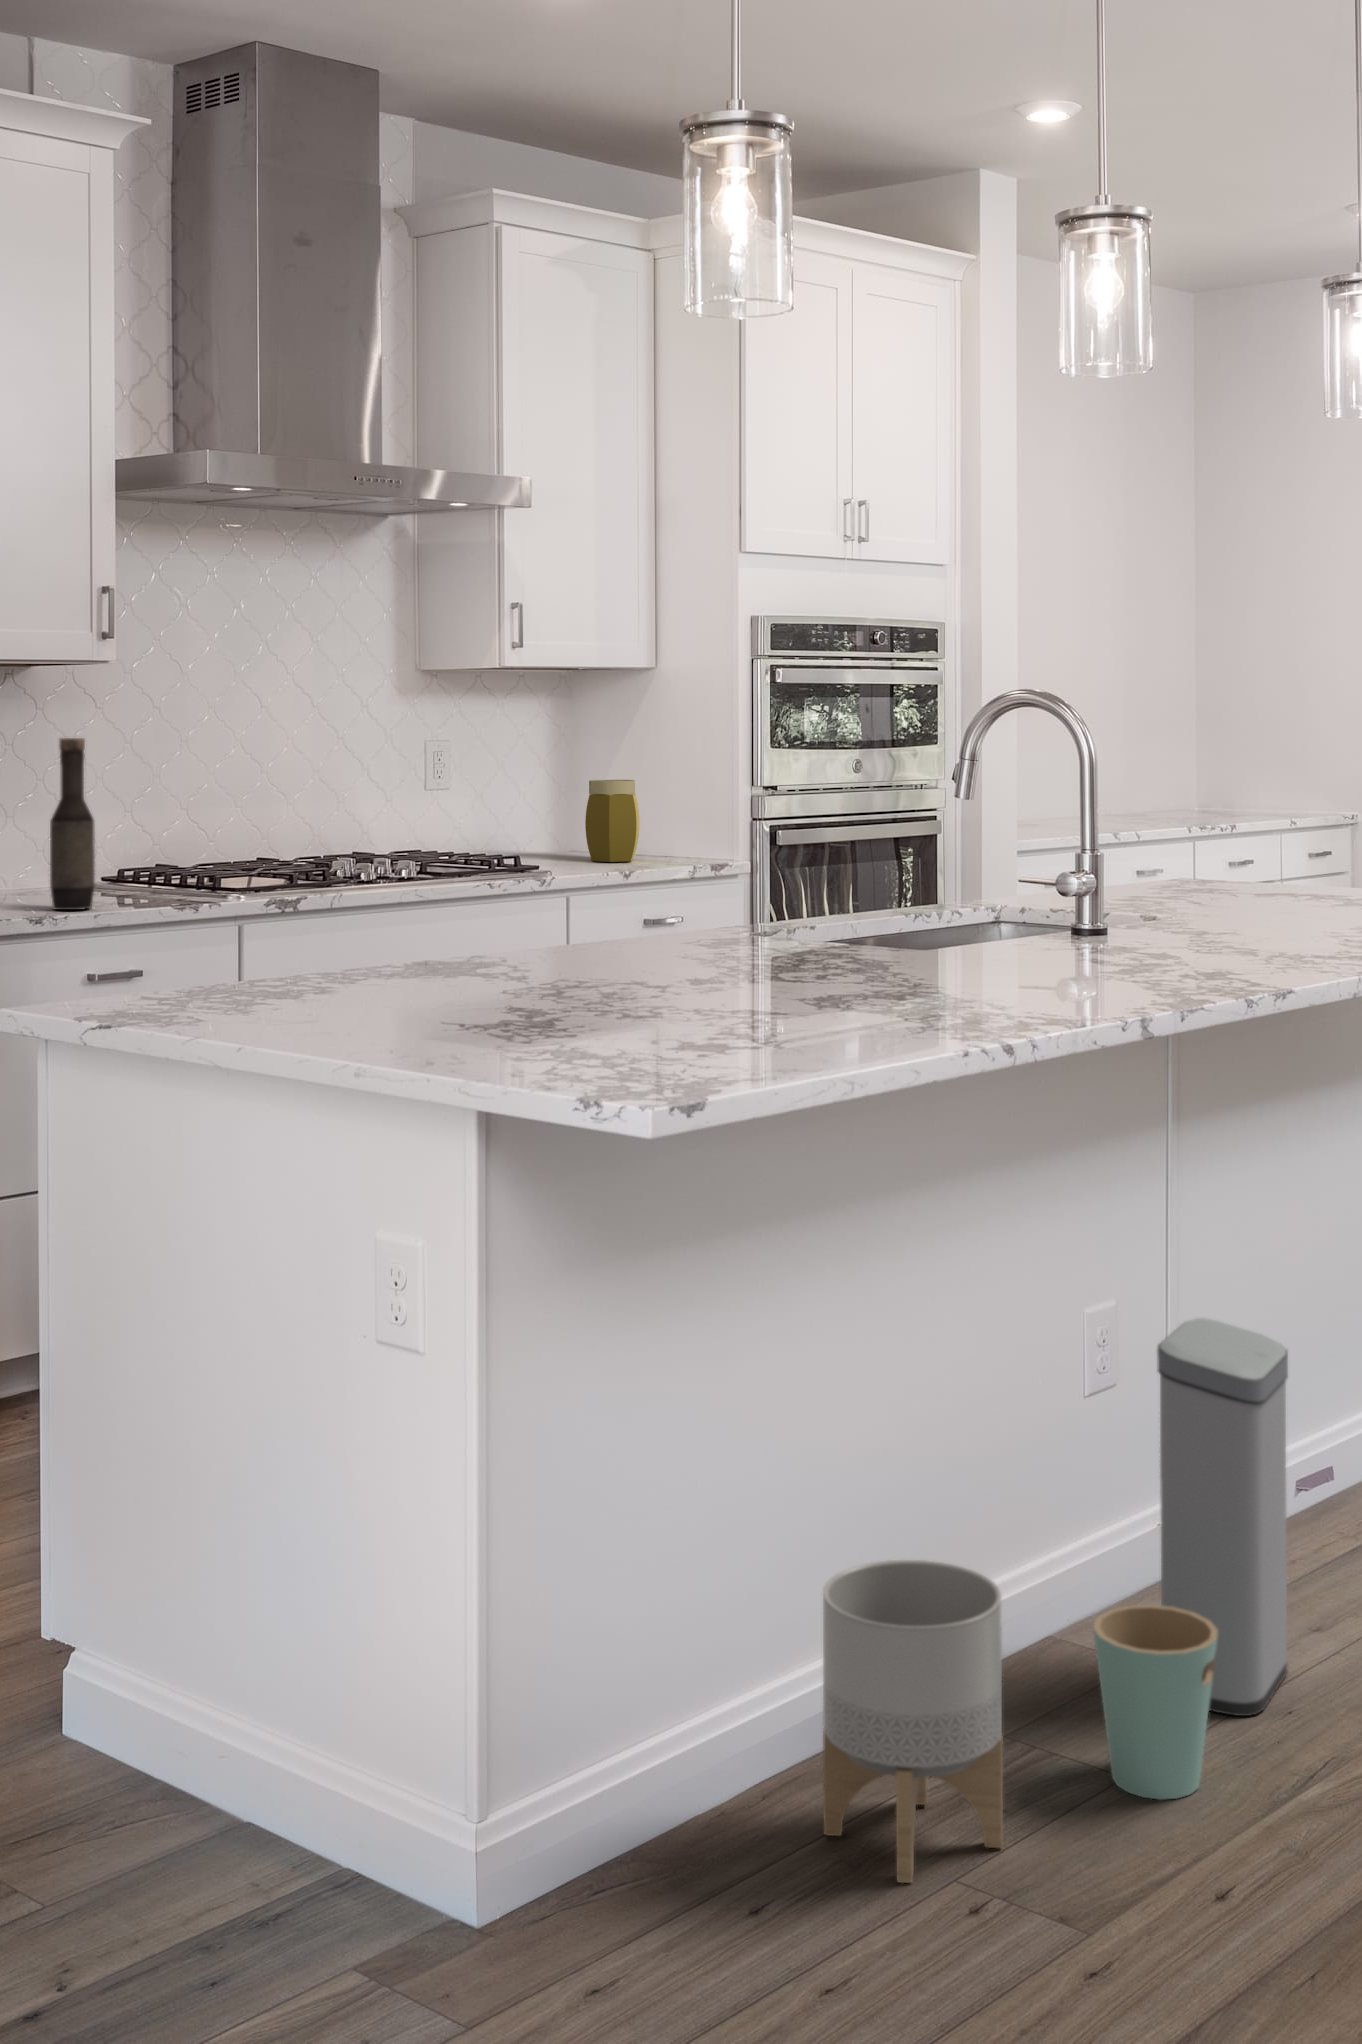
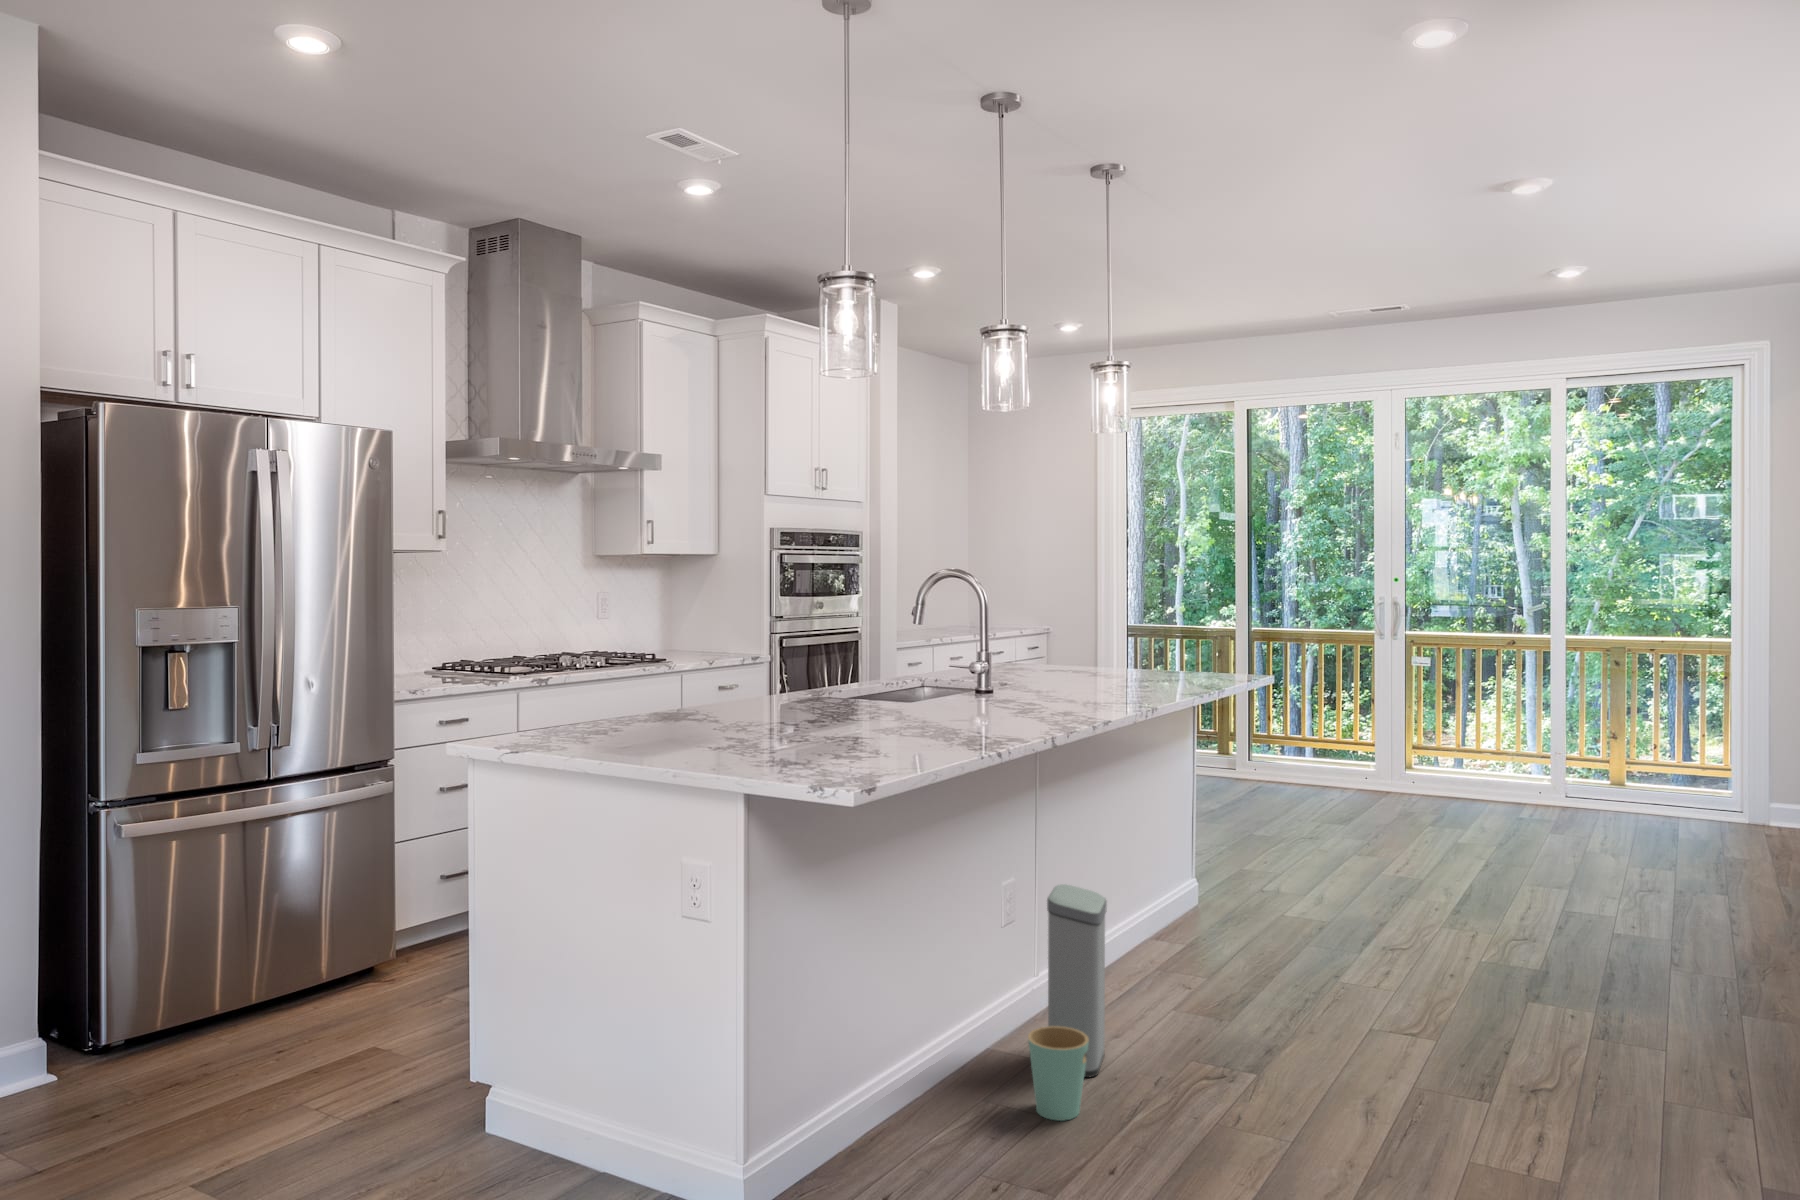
bottle: present [50,738,95,910] -> none [418,593,443,687]
jar: present [585,780,639,862] -> none [689,614,717,657]
planter: present [823,1560,1003,1883] -> none [905,1011,995,1171]

